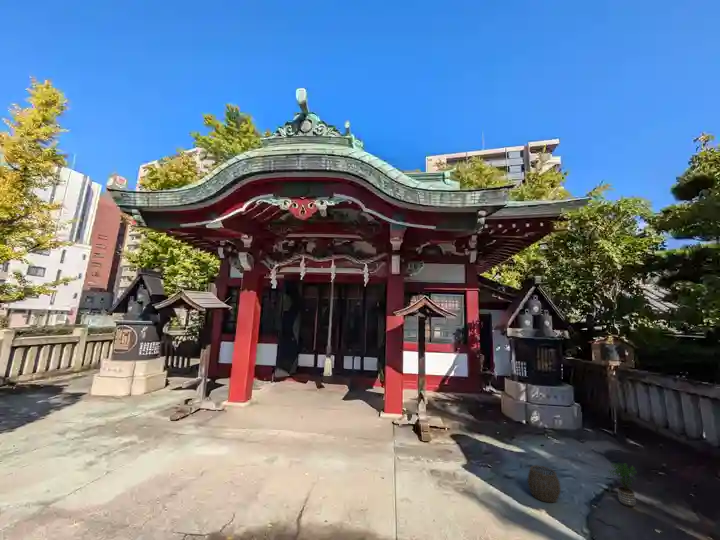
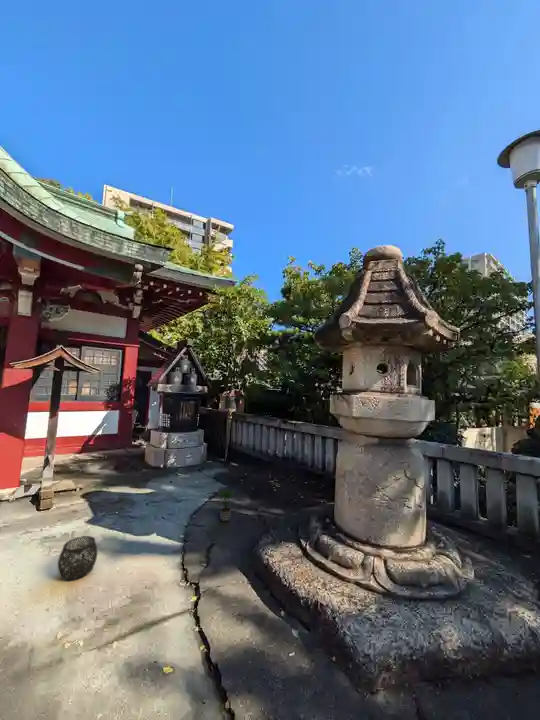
woven basket: present [528,465,560,502] -> present [58,536,98,581]

